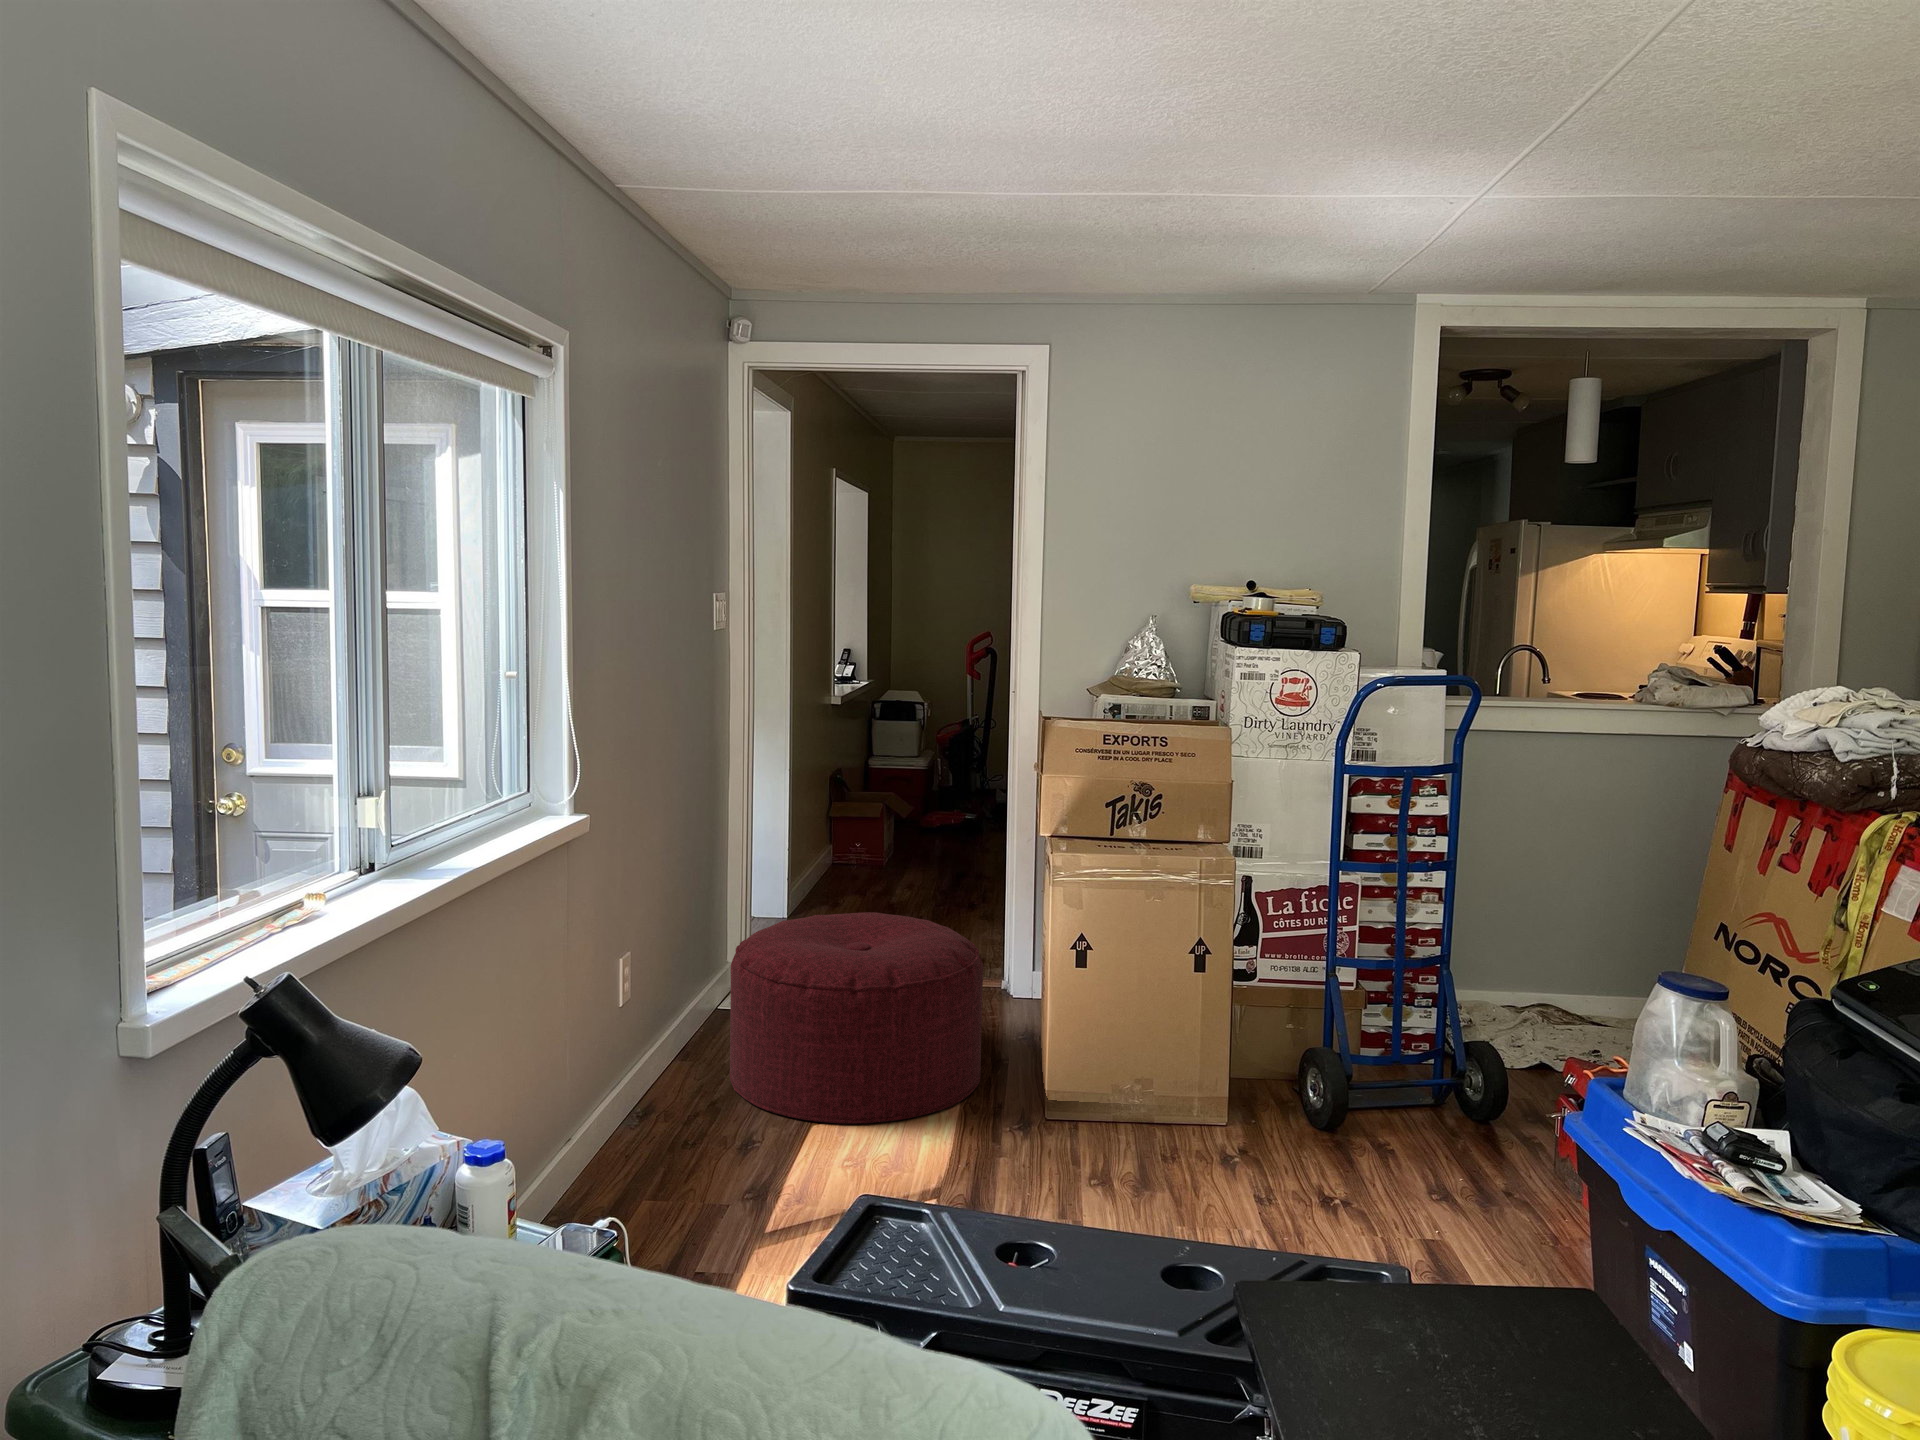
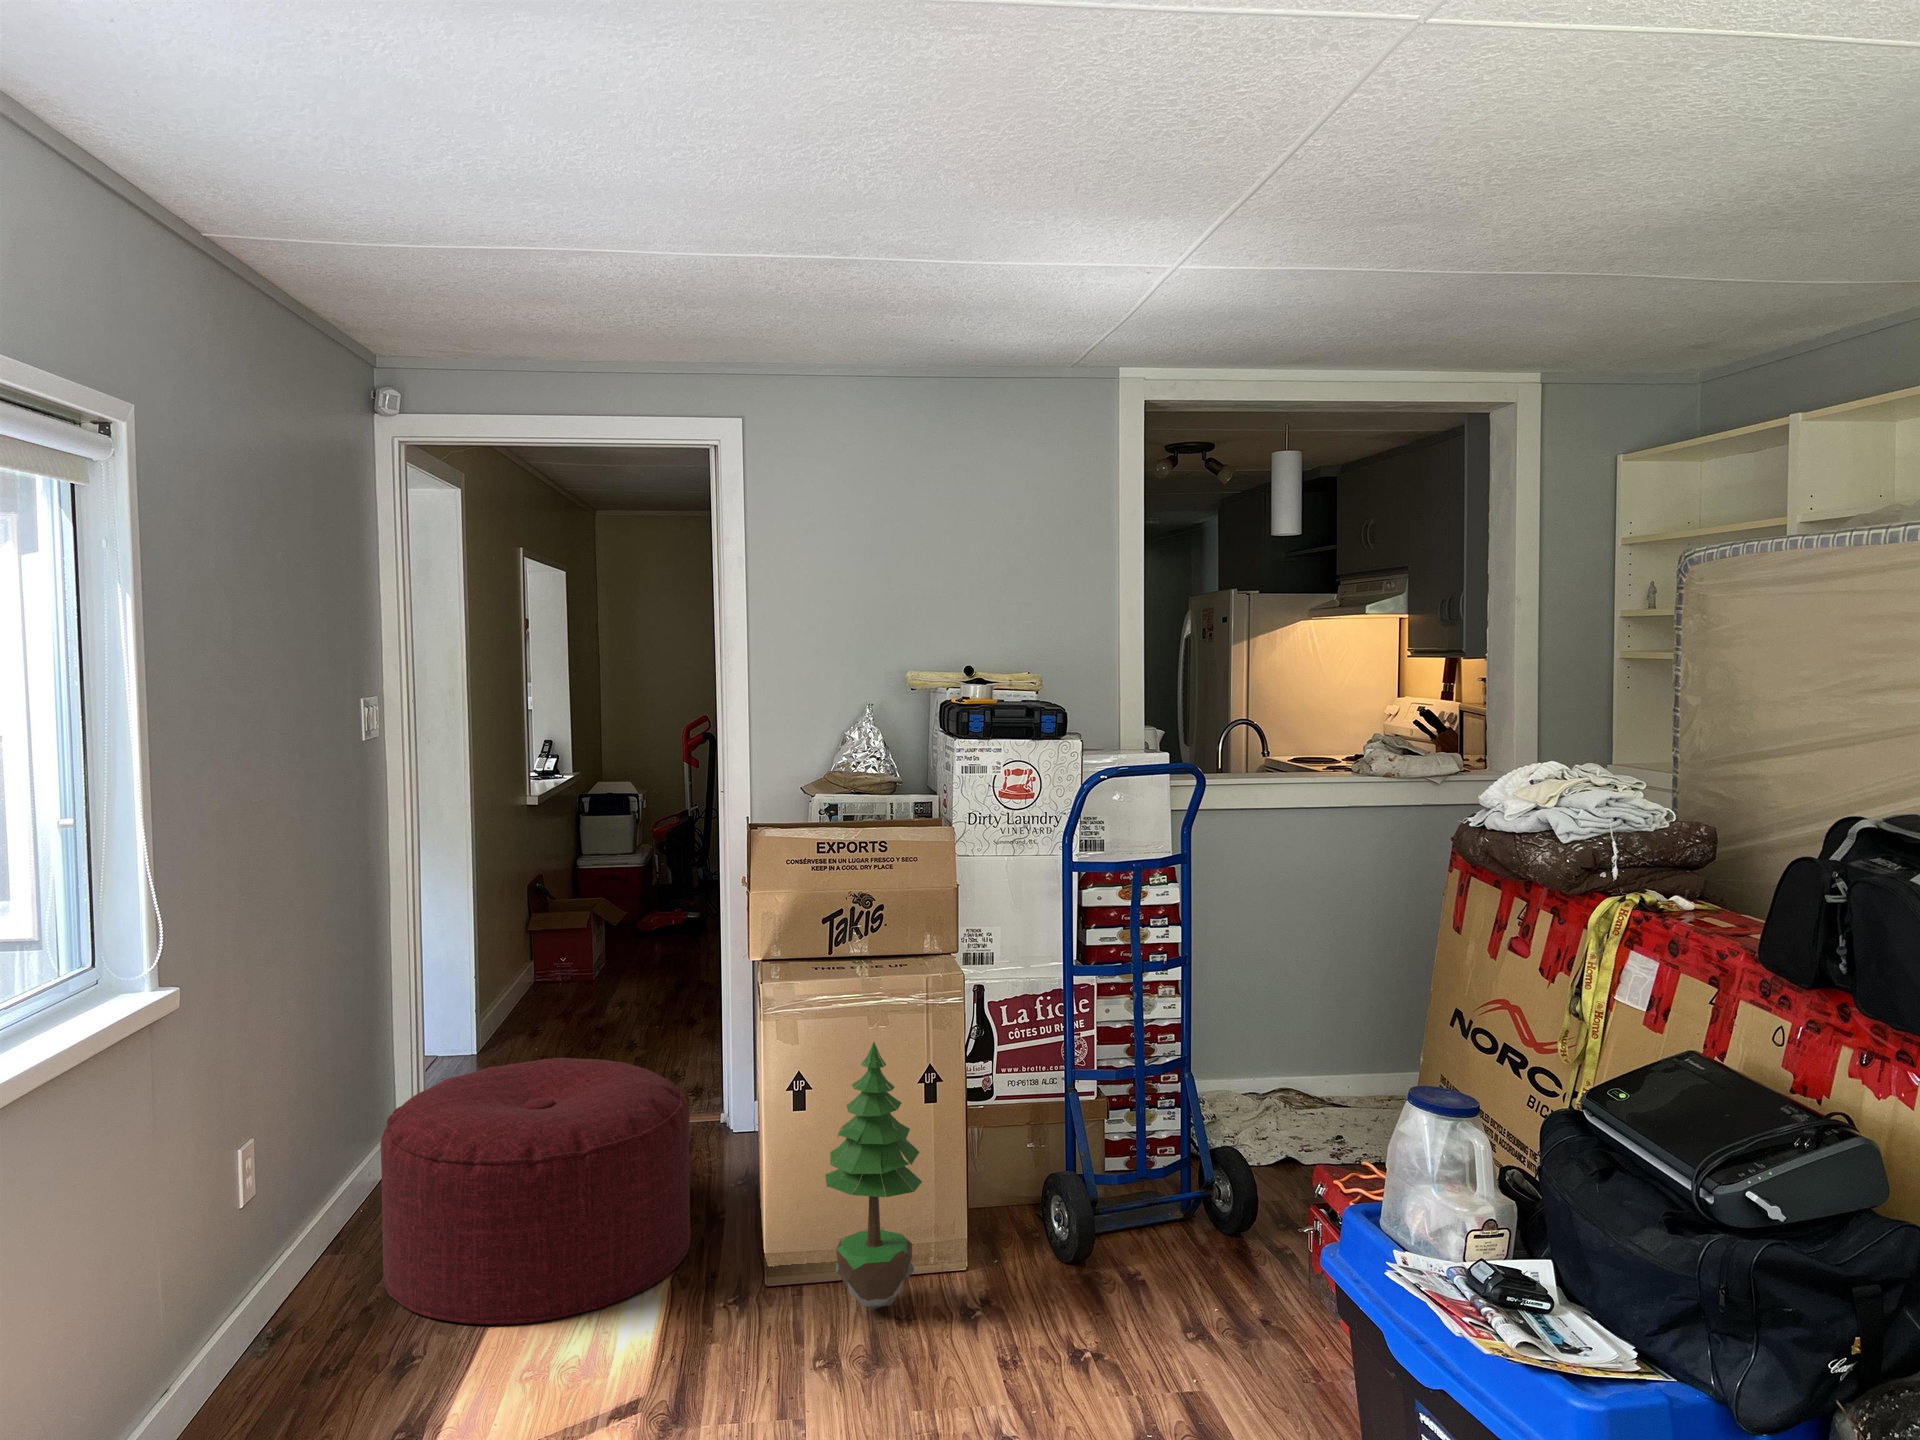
potted tree: none [1102,911,1189,1147] -> present [825,1042,922,1309]

